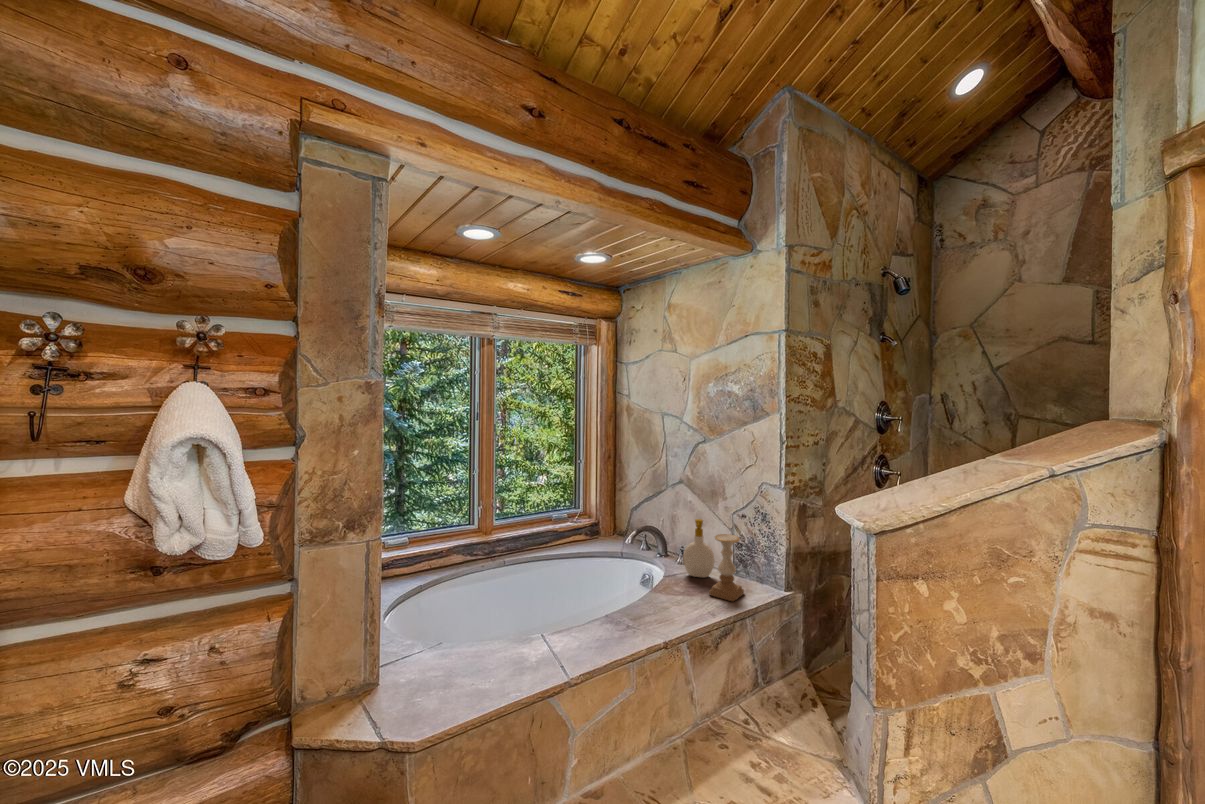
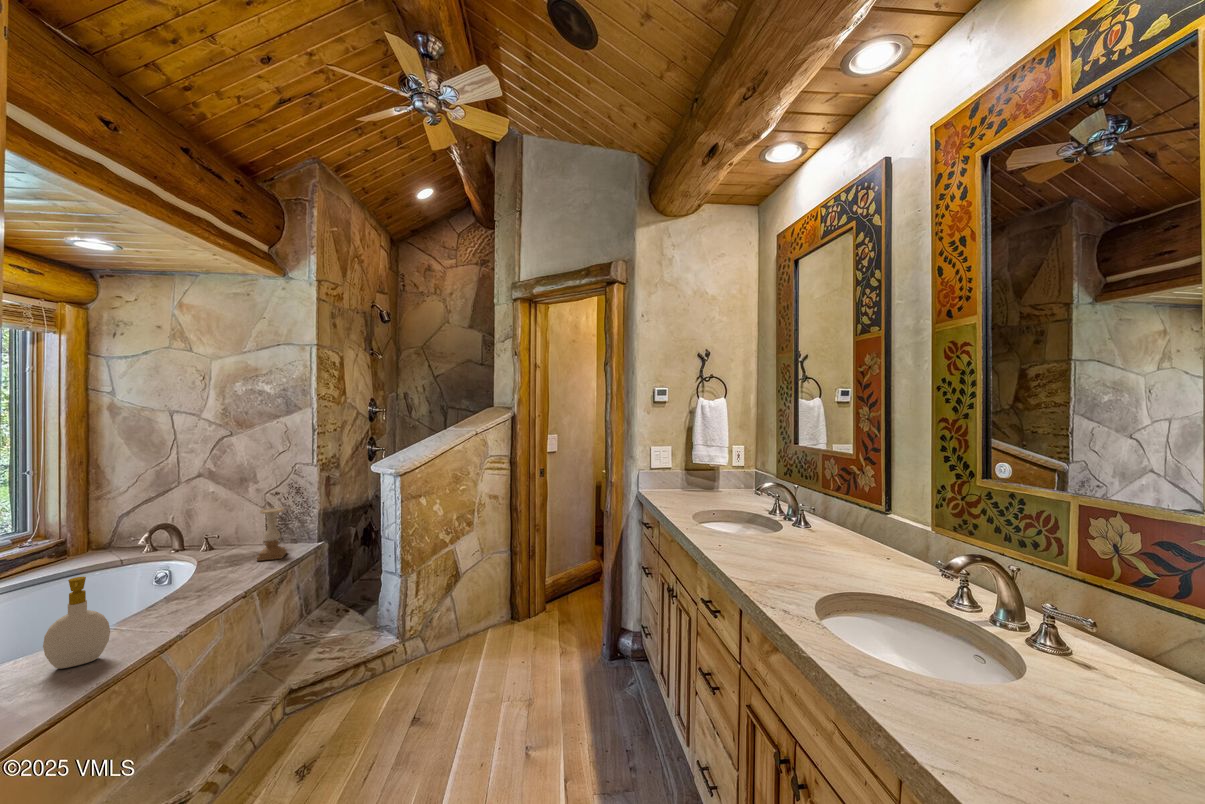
soap bottle: present [683,519,714,578] -> present [43,576,110,669]

